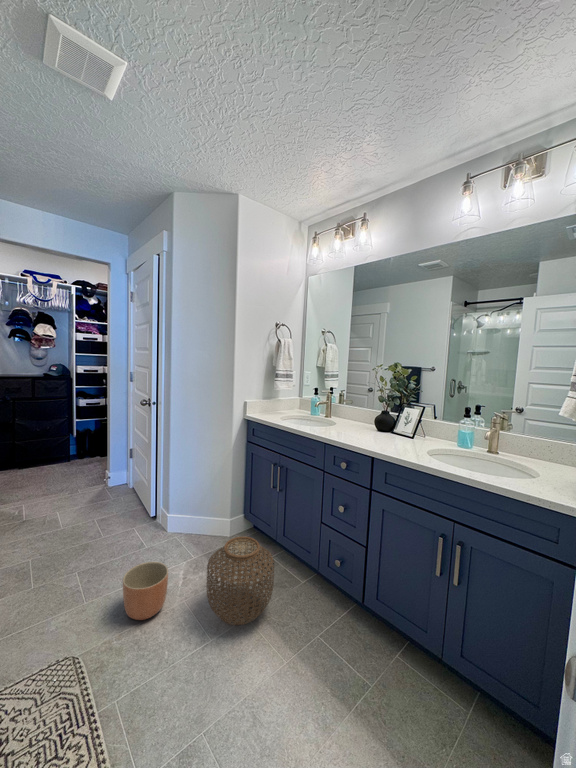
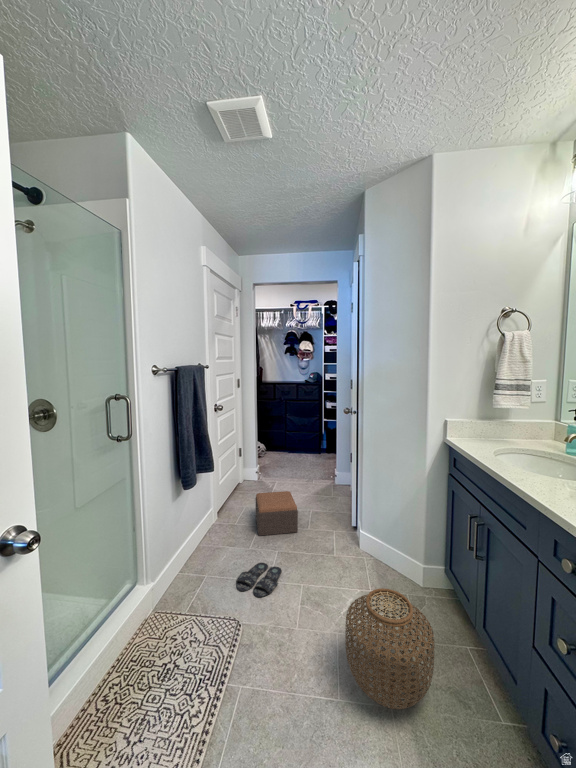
footstool: none [18,503,91,566] -> present [256,491,298,536]
planter: present [123,562,168,620] -> none [282,570,323,628]
slippers: none [40,583,100,630] -> present [236,563,282,598]

